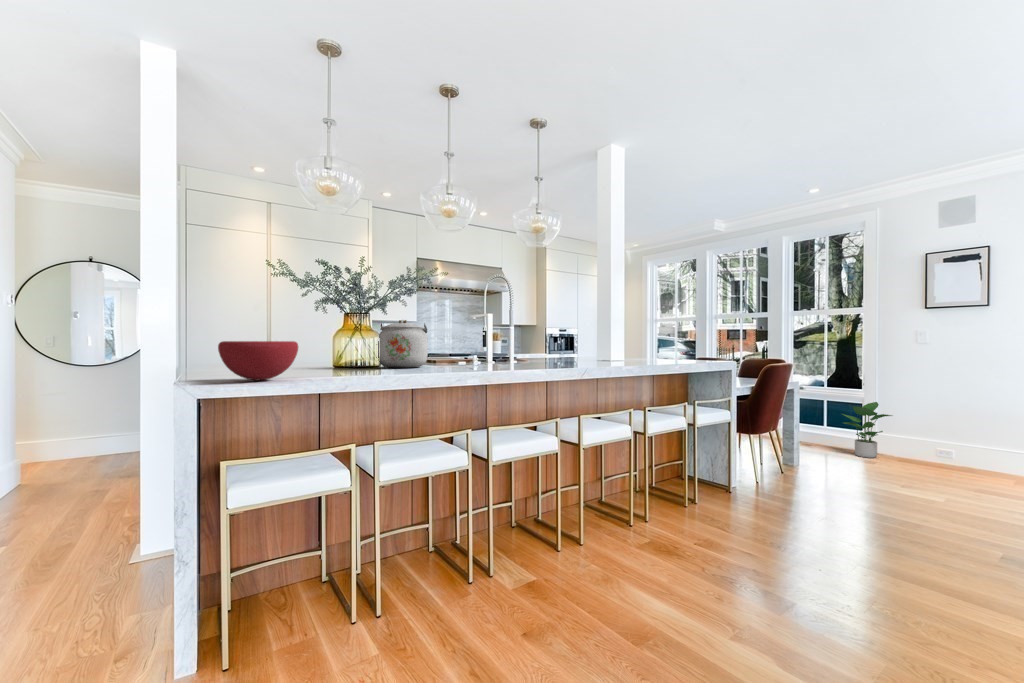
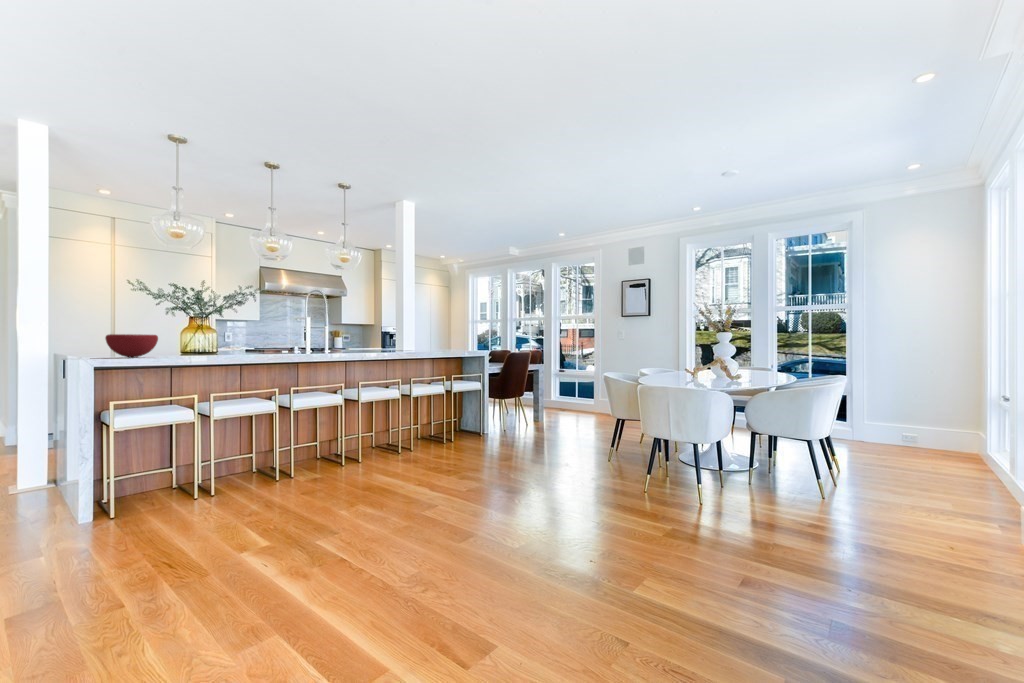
kettle: present [376,320,428,368] -> none [207,322,254,353]
potted plant: present [843,402,892,458] -> none [575,378,605,415]

